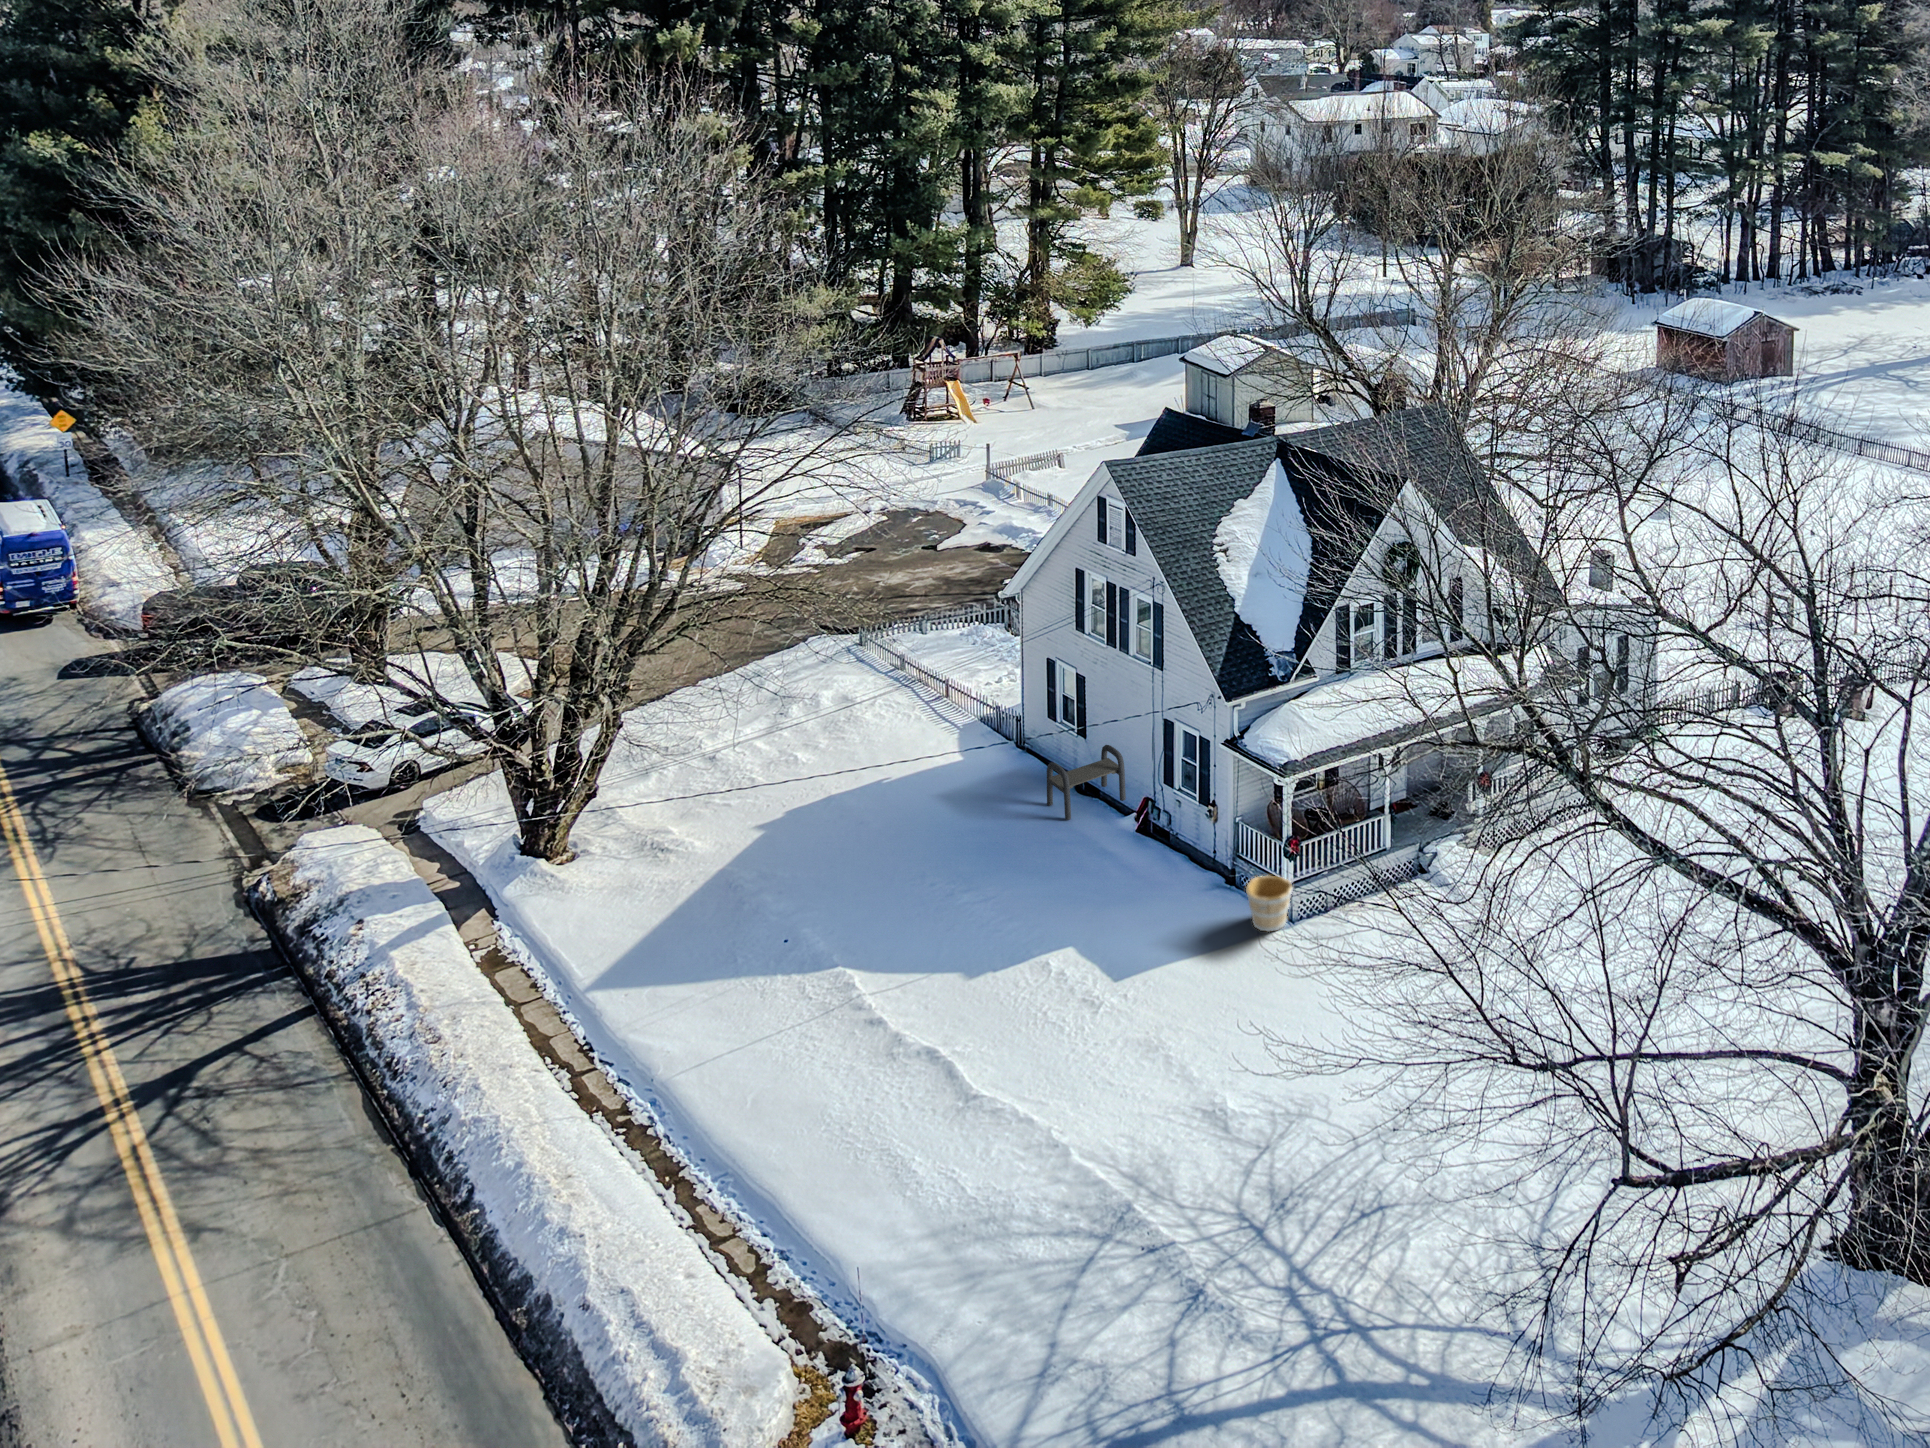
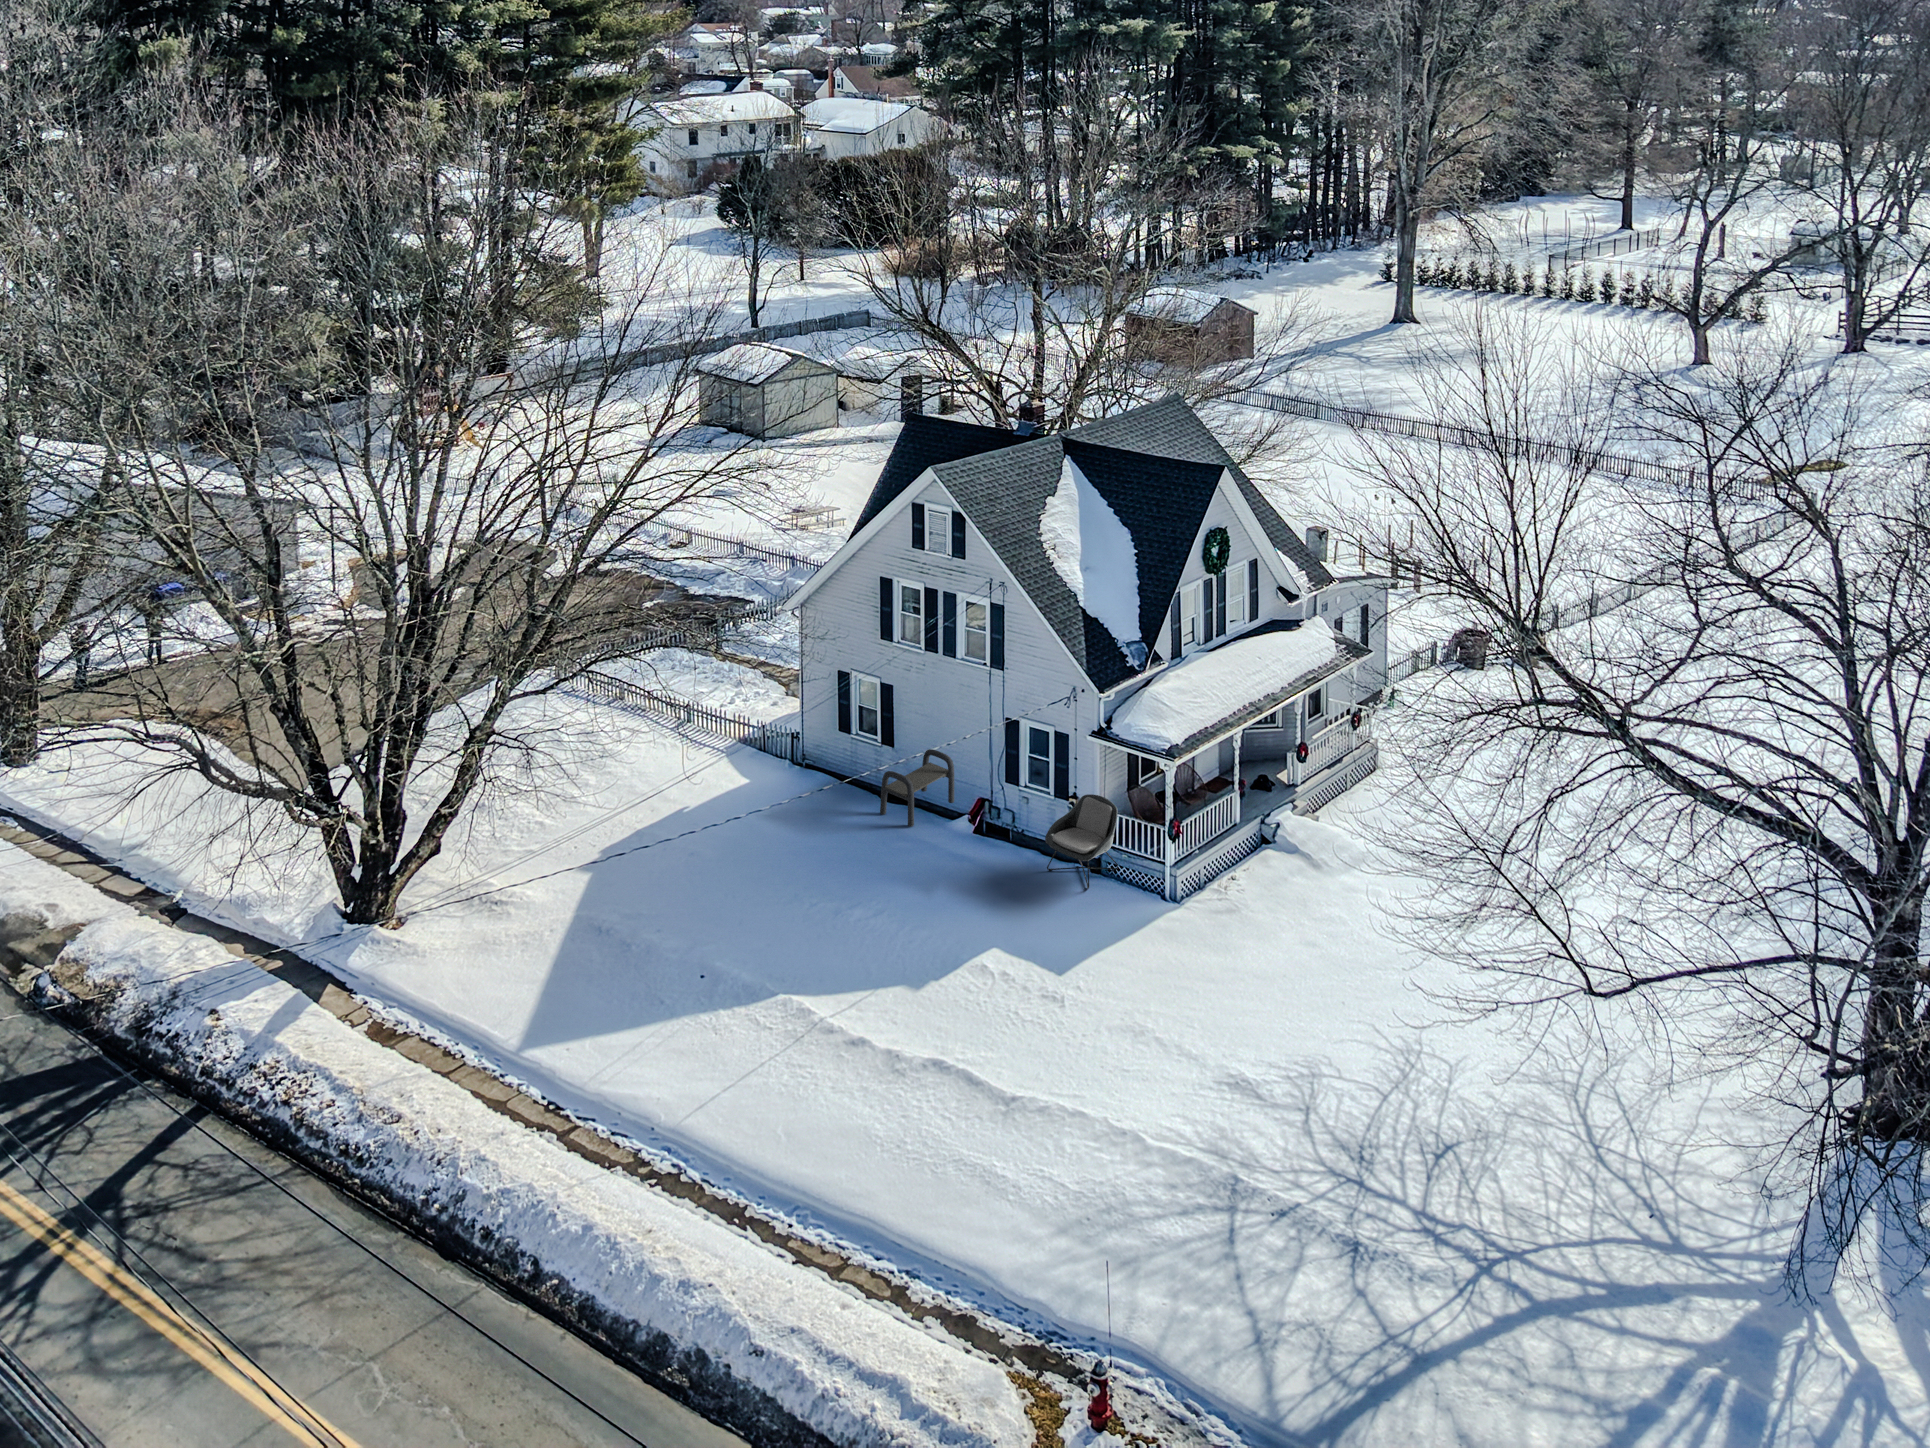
lounge chair: none [1166,803,1242,900] -> present [1045,794,1118,889]
wooden bucket: present [1246,876,1293,932] -> none [1147,858,1191,911]

